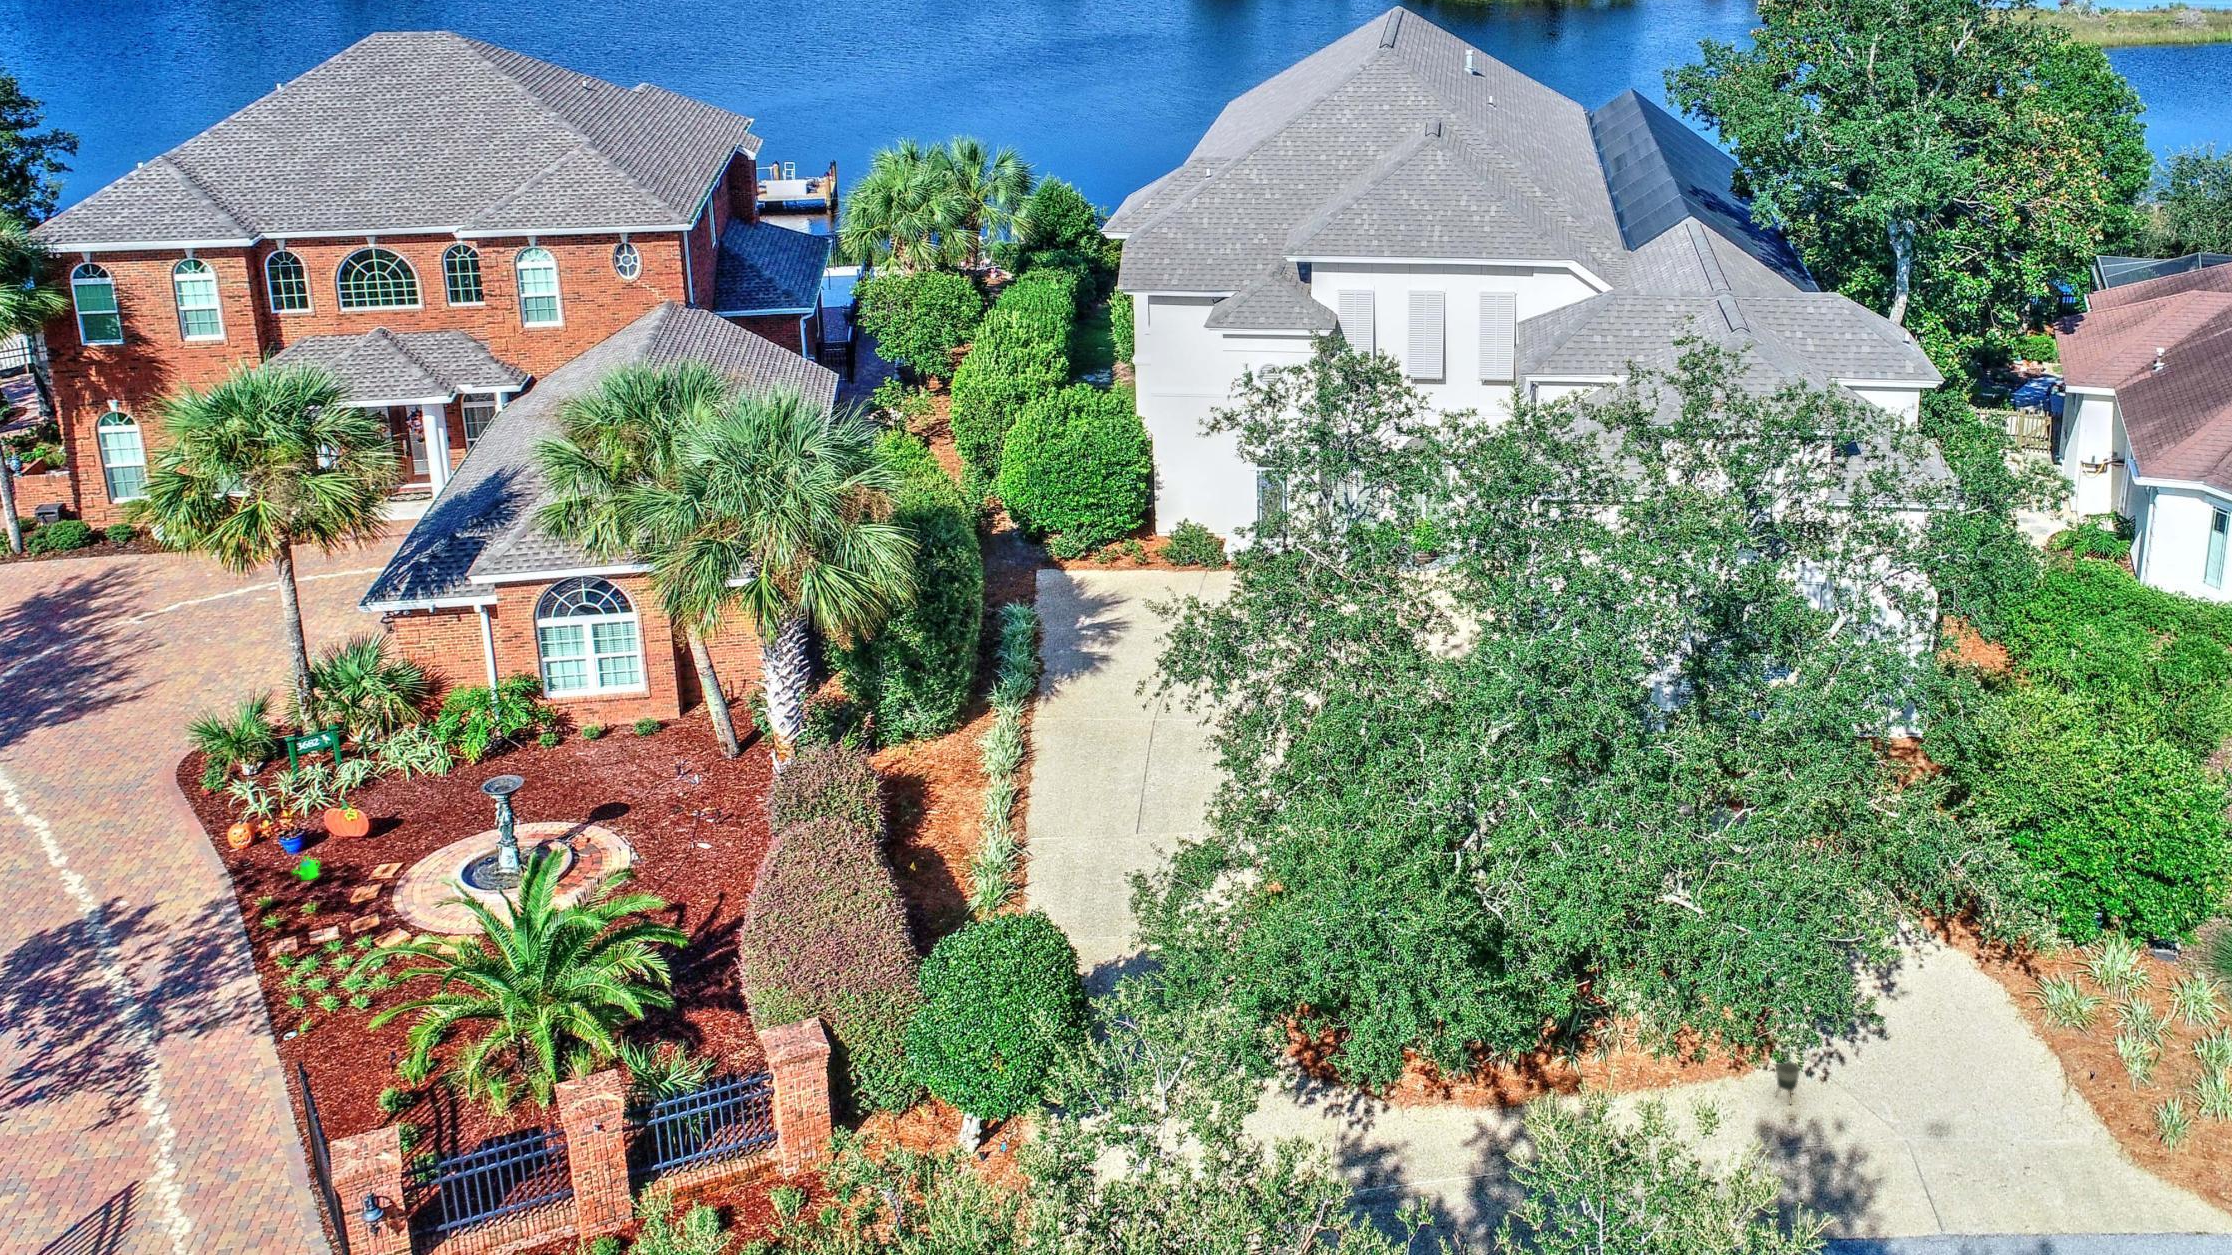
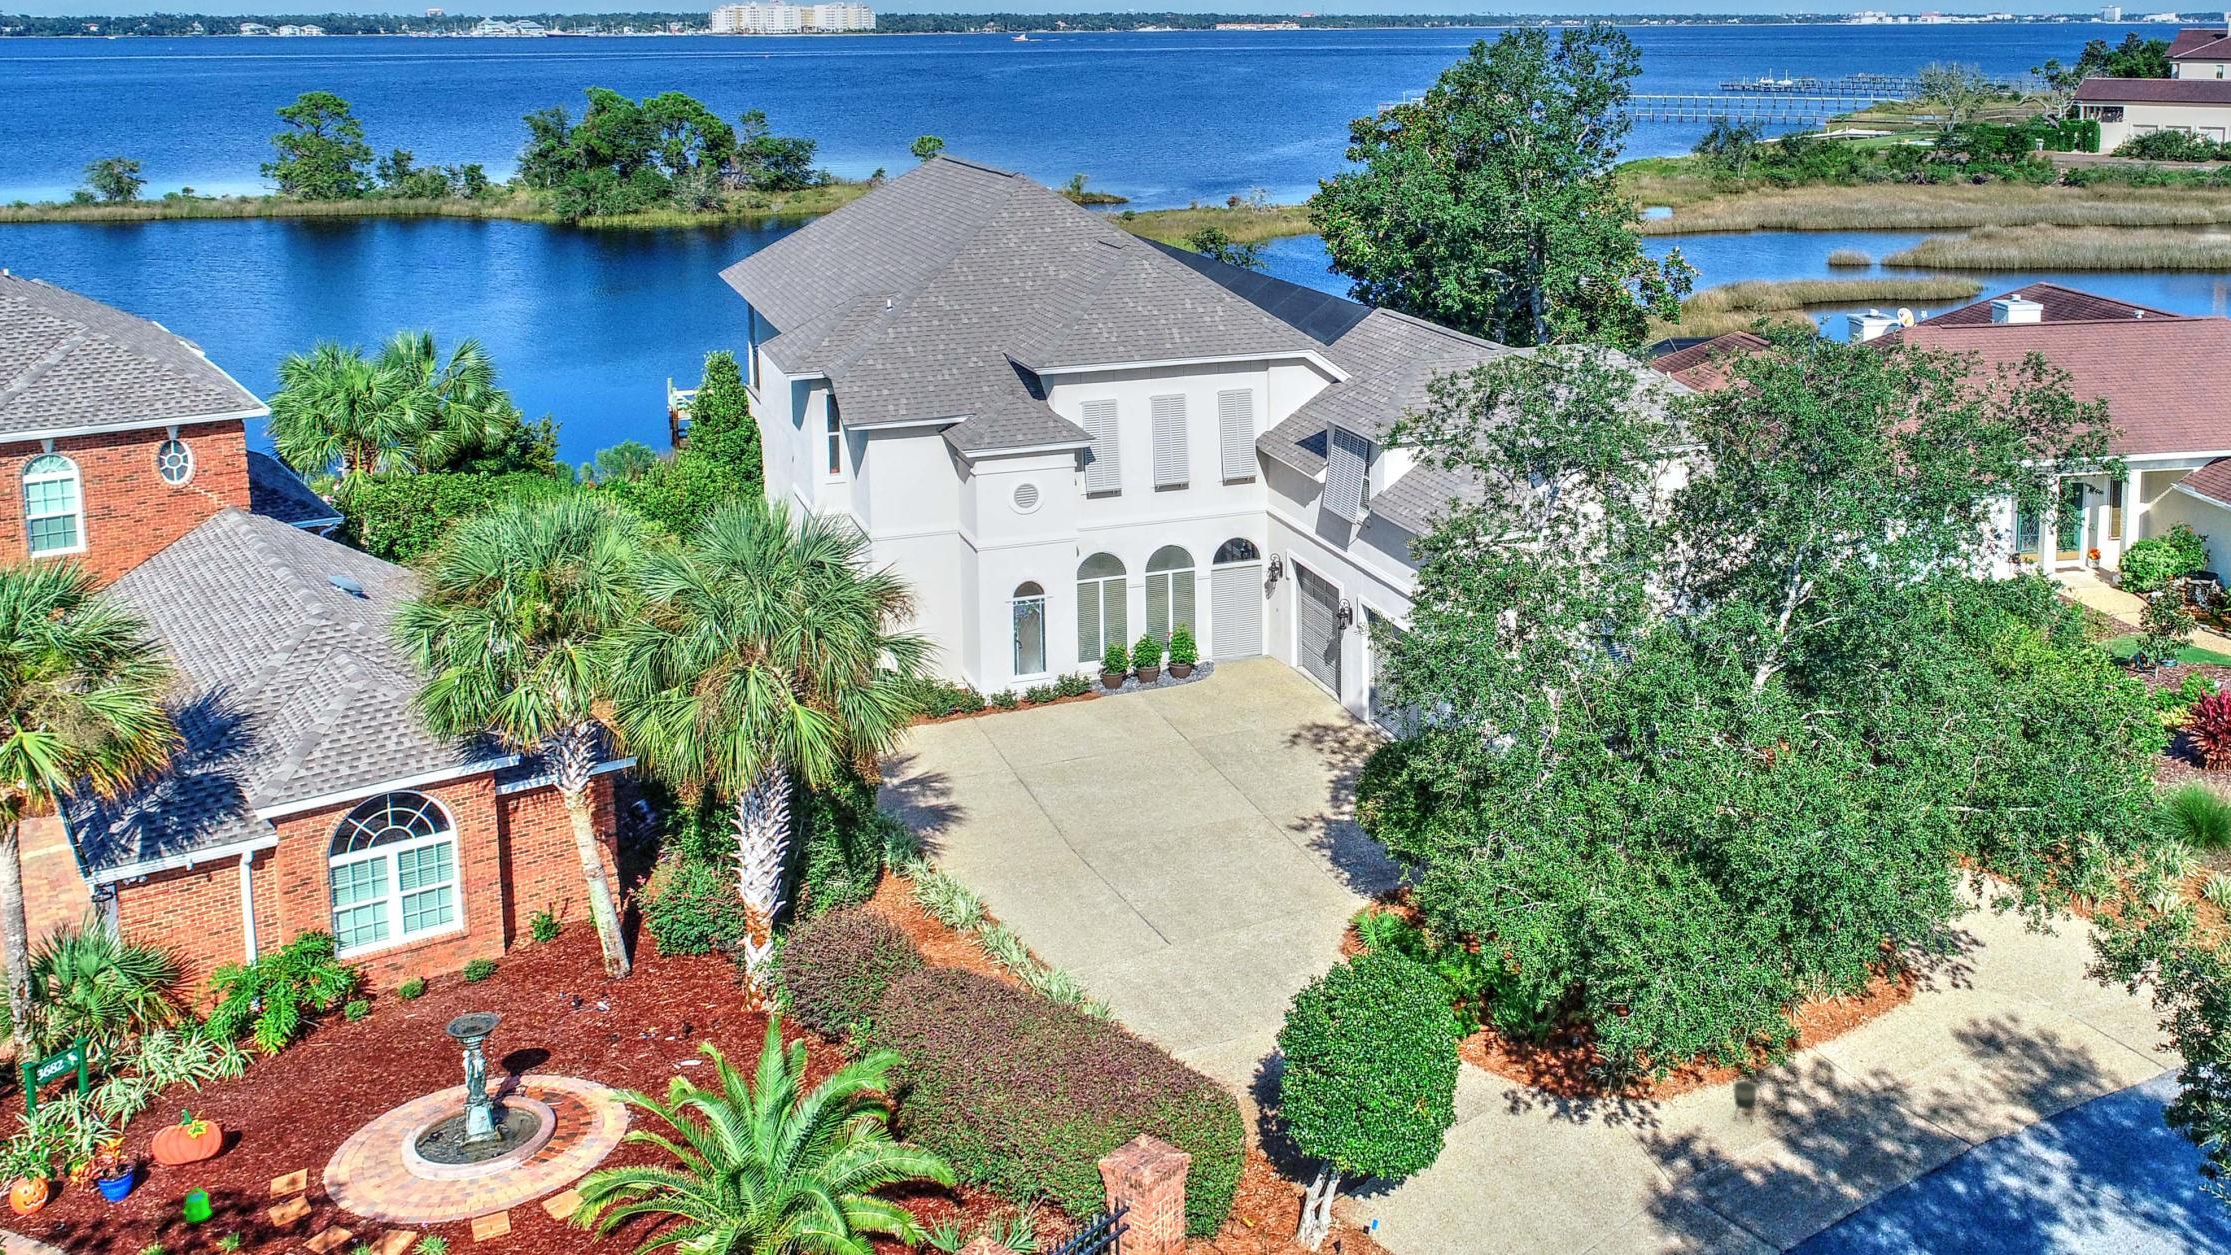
planter: present [1776,1061,1800,1104] -> present [1734,1081,1757,1121]

